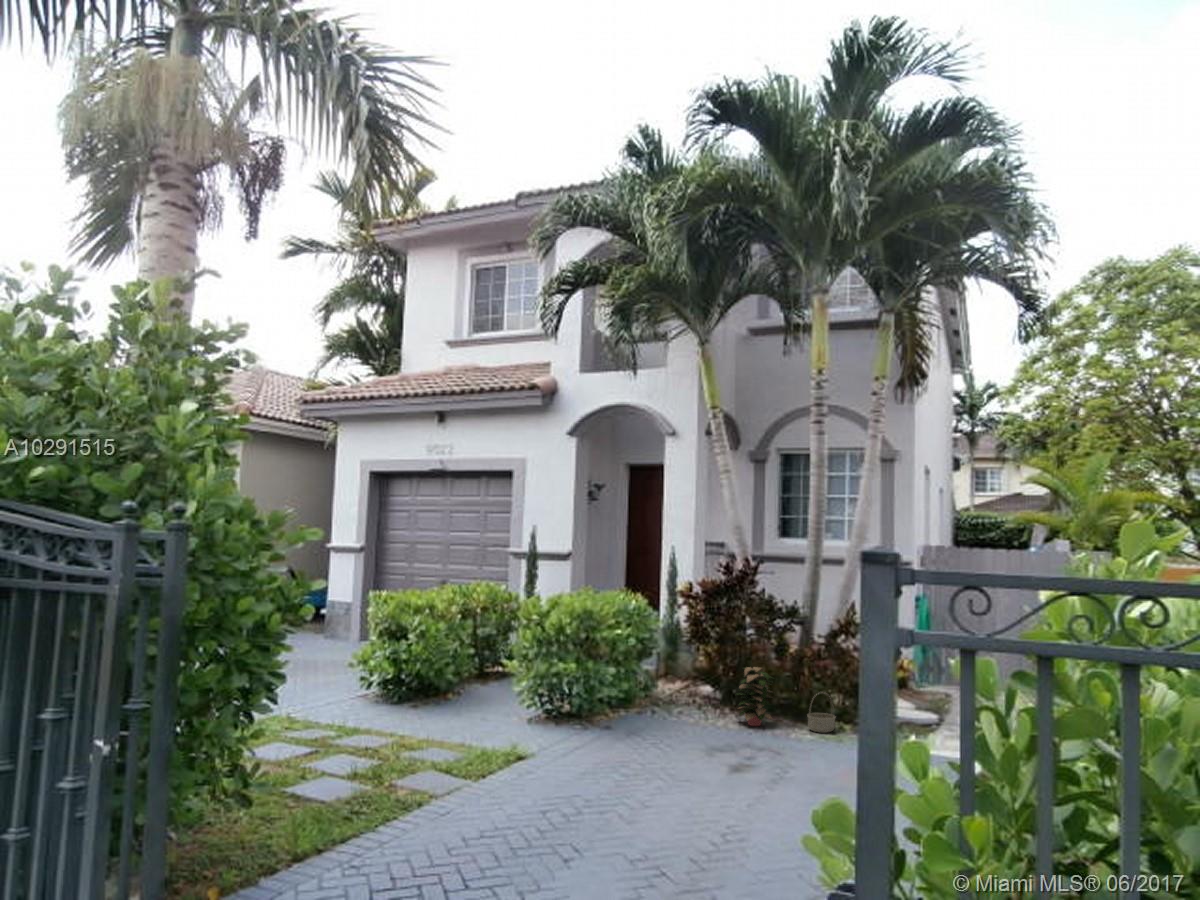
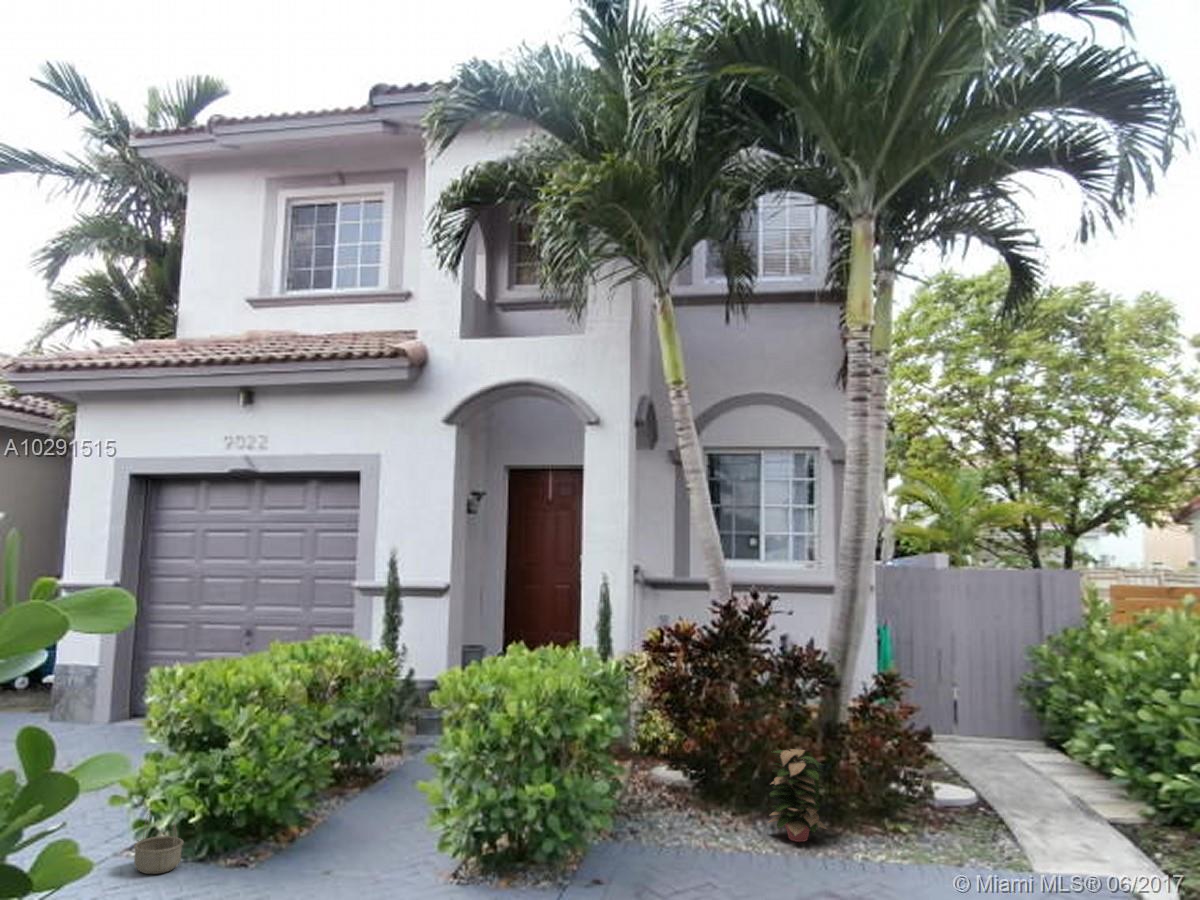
basket: present [807,692,836,733] -> present [134,810,183,874]

